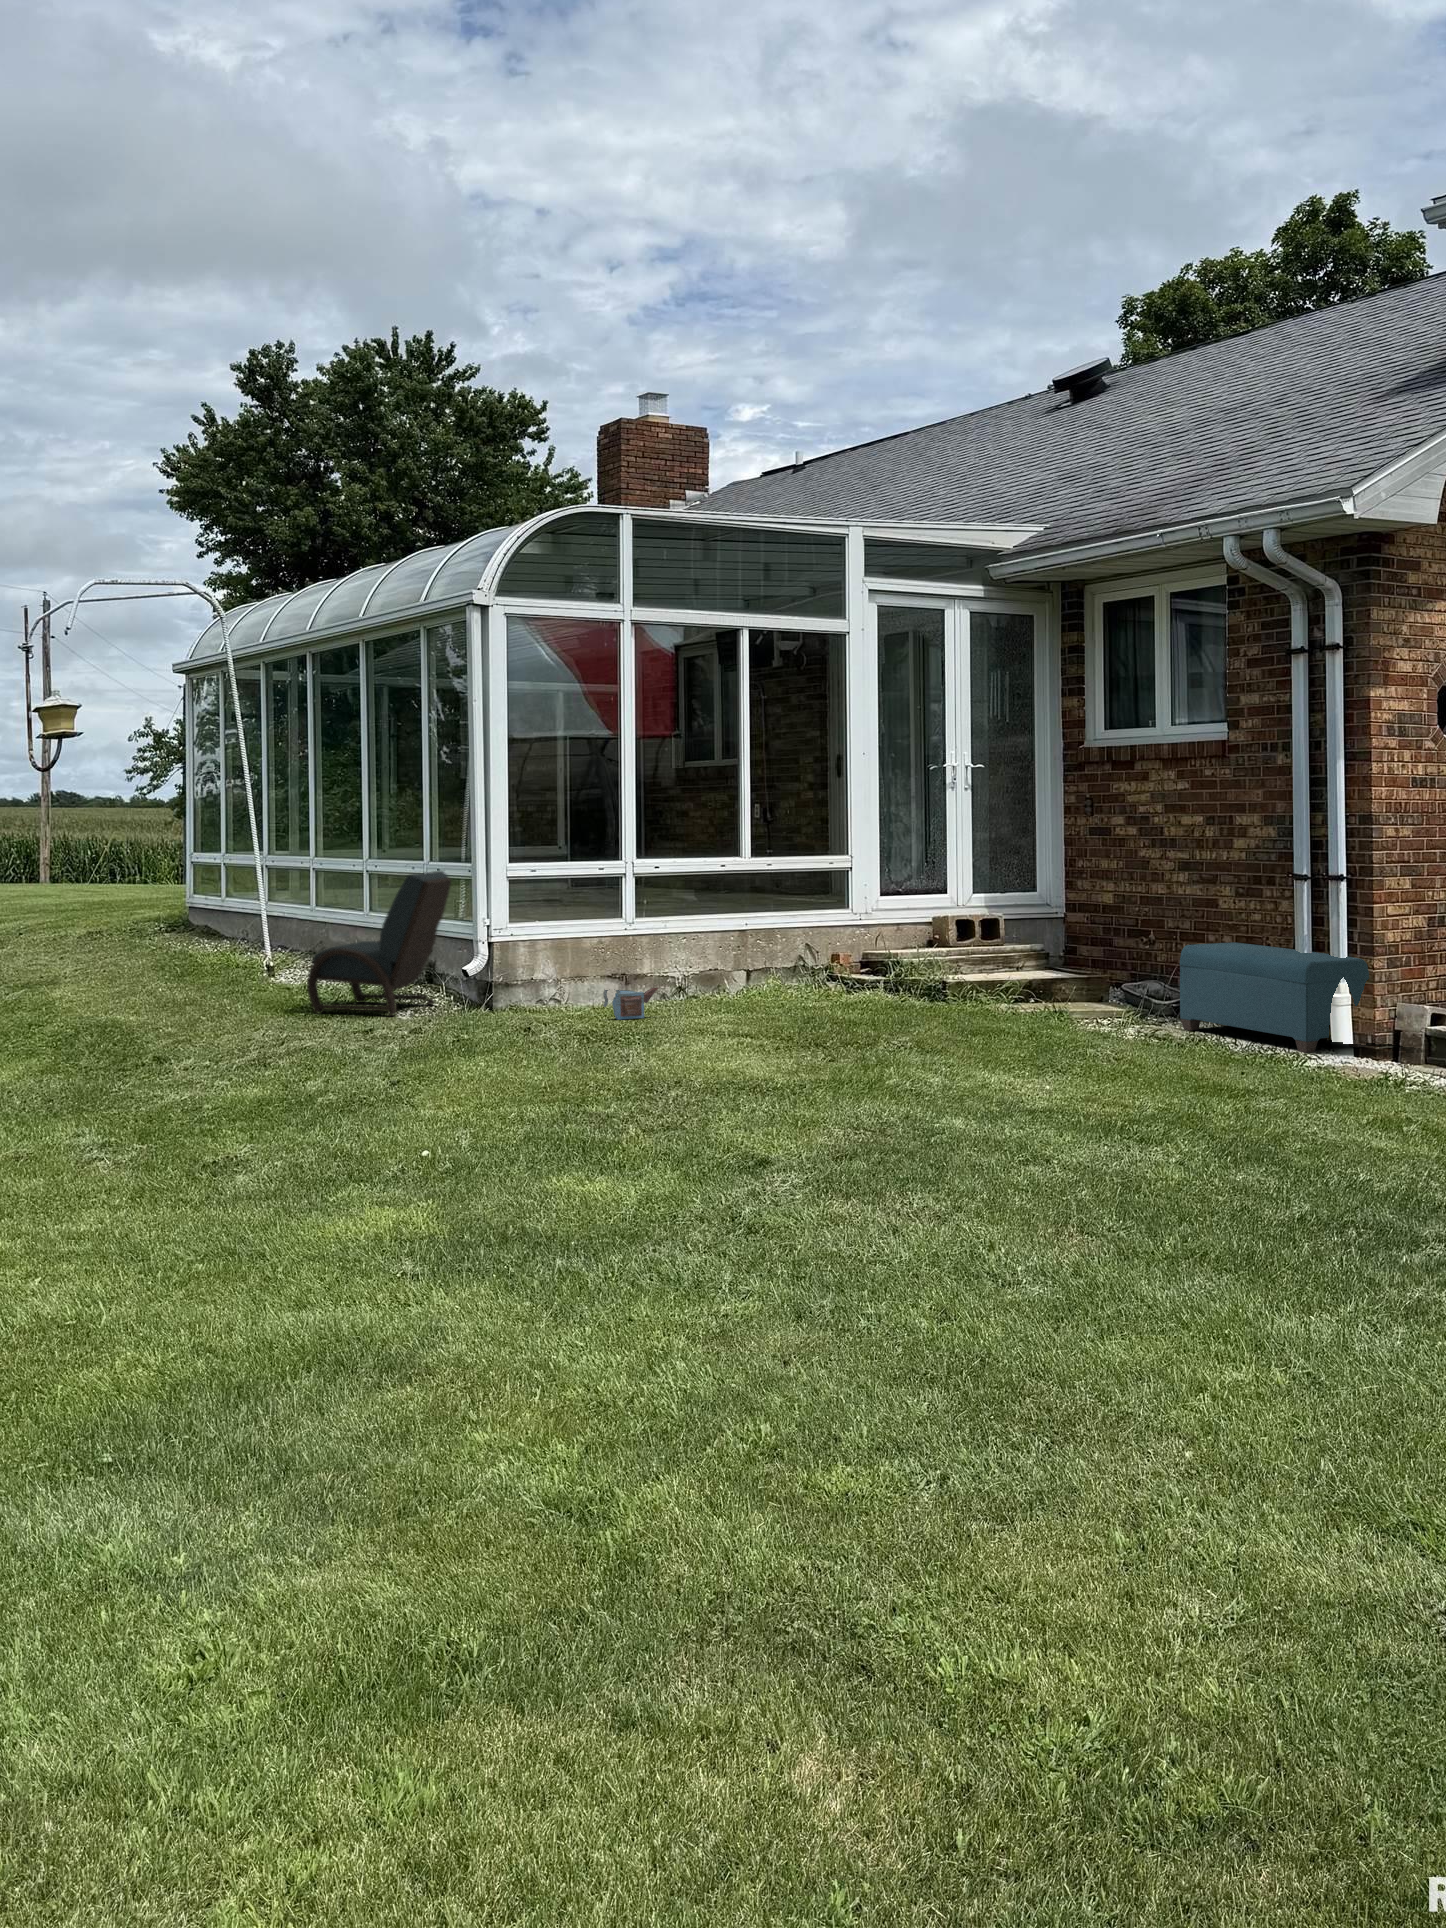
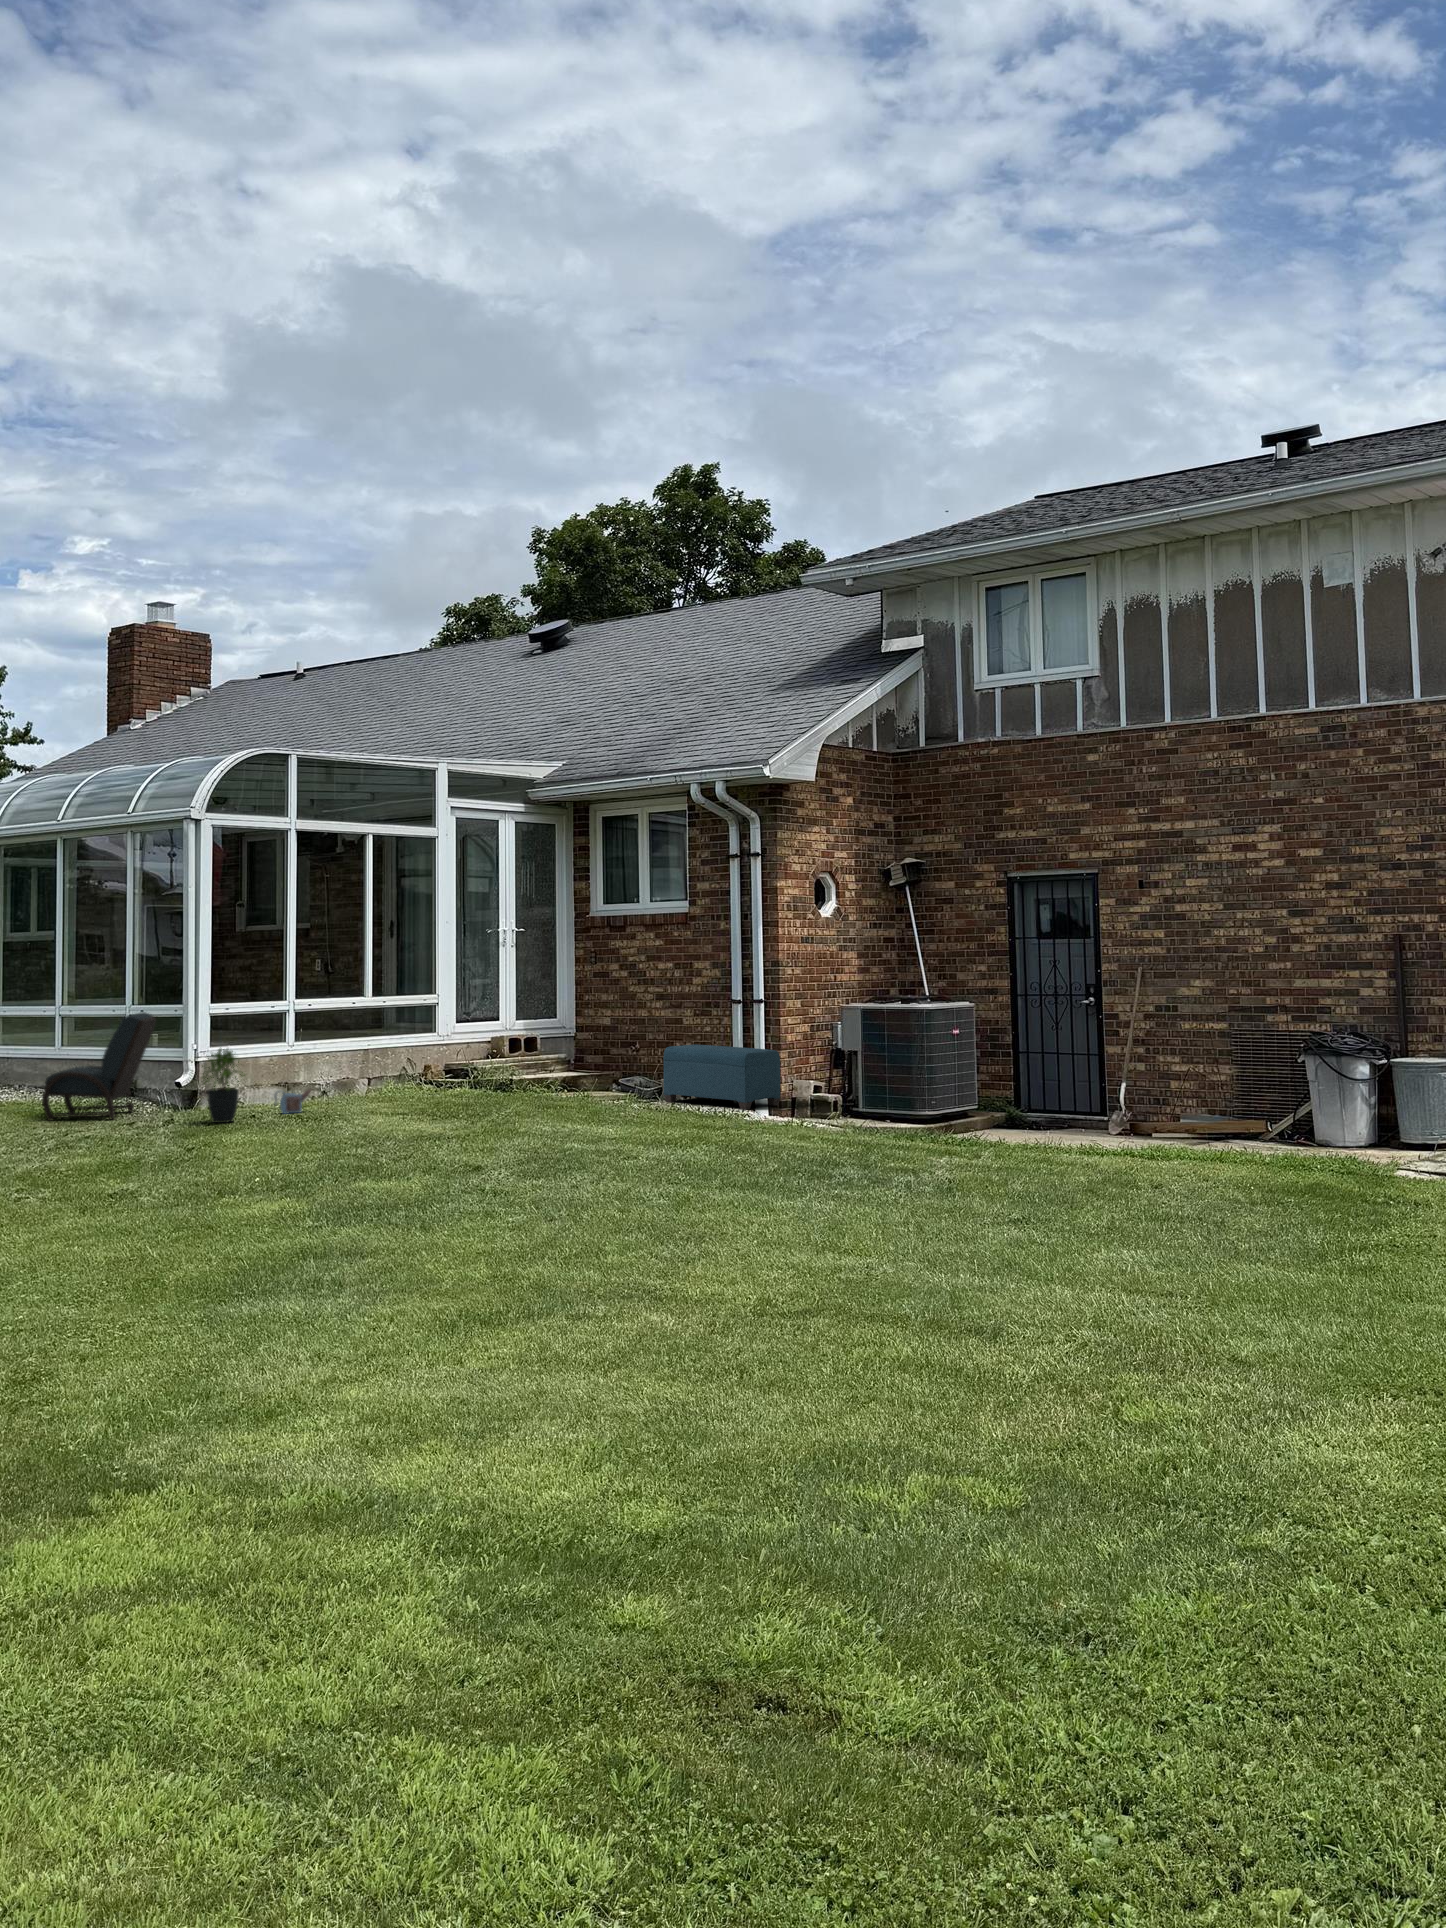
potted plant: none [487,922,551,1031] -> present [204,1049,245,1123]

